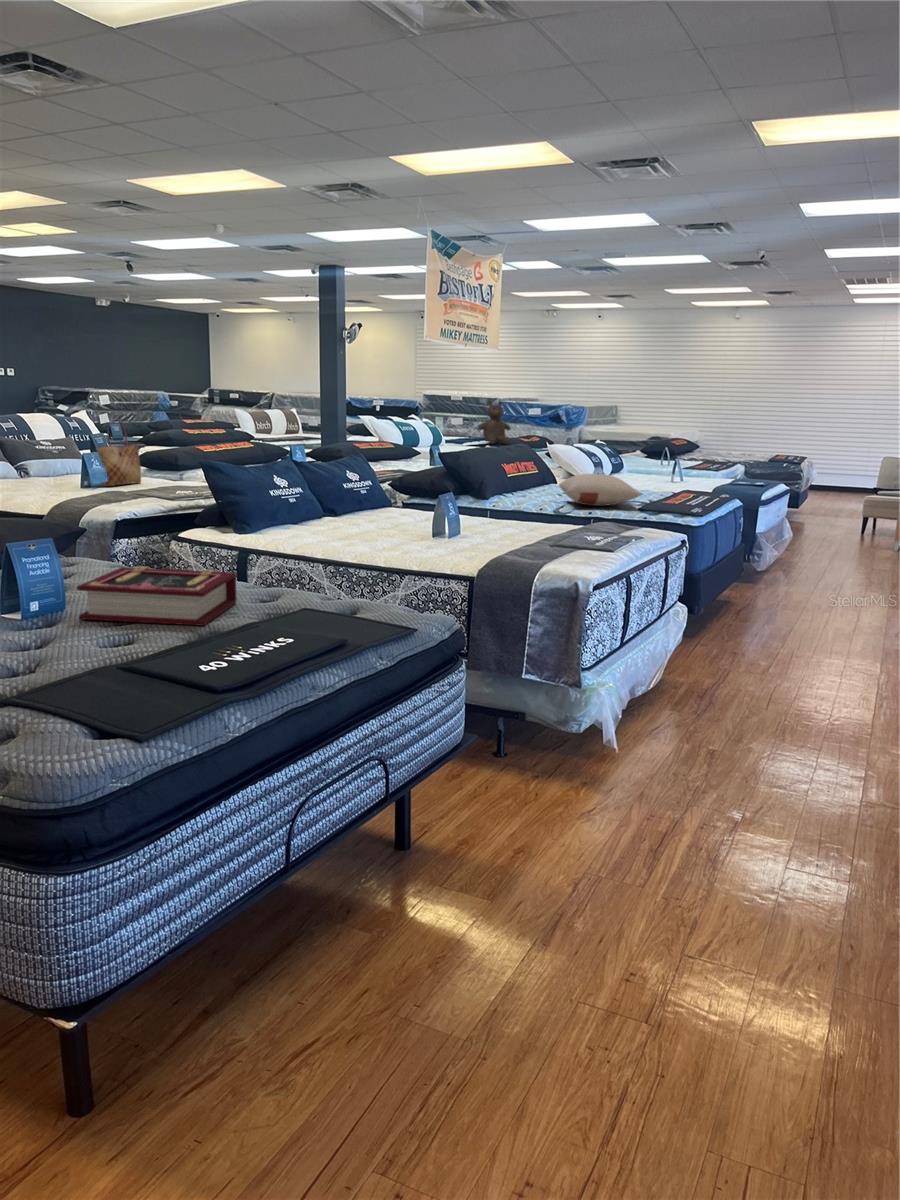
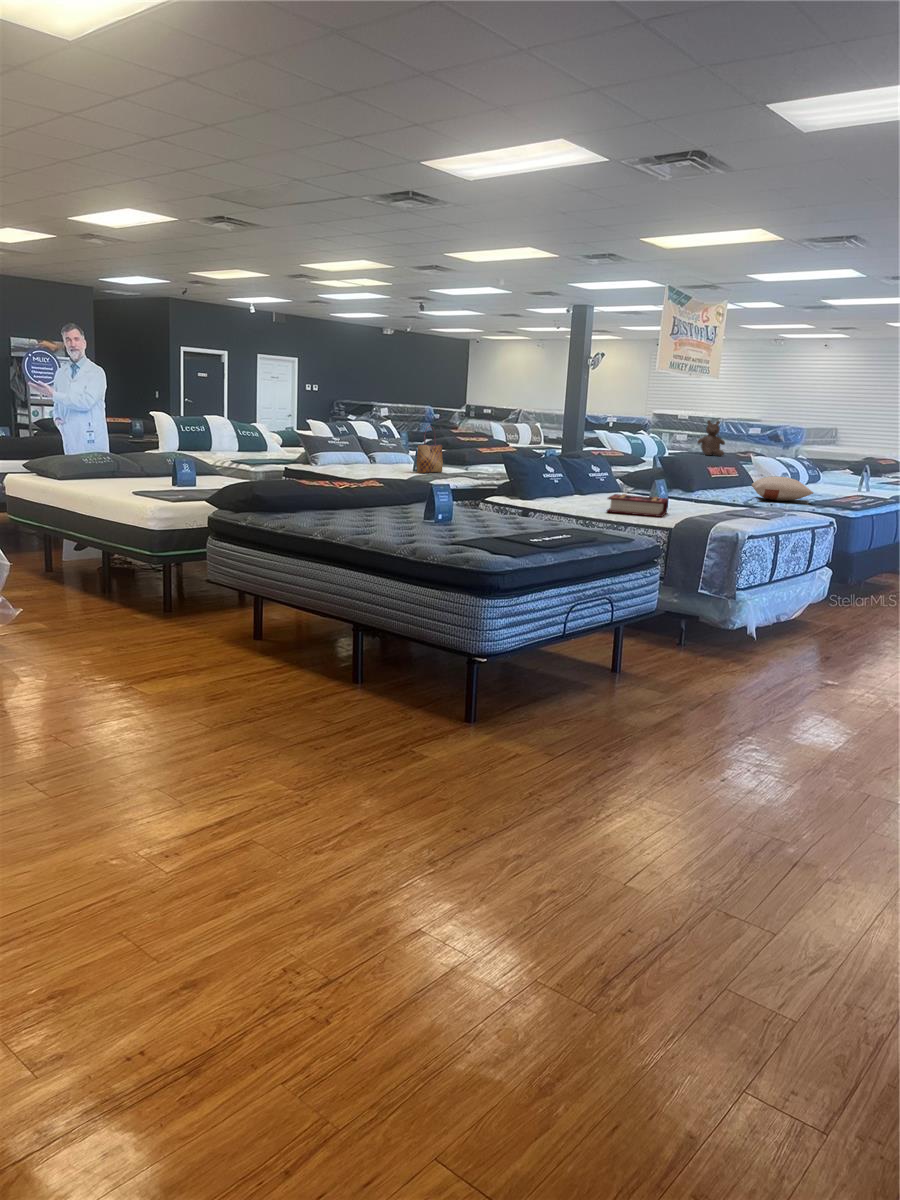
book: present [77,566,237,626] -> present [607,494,668,517]

